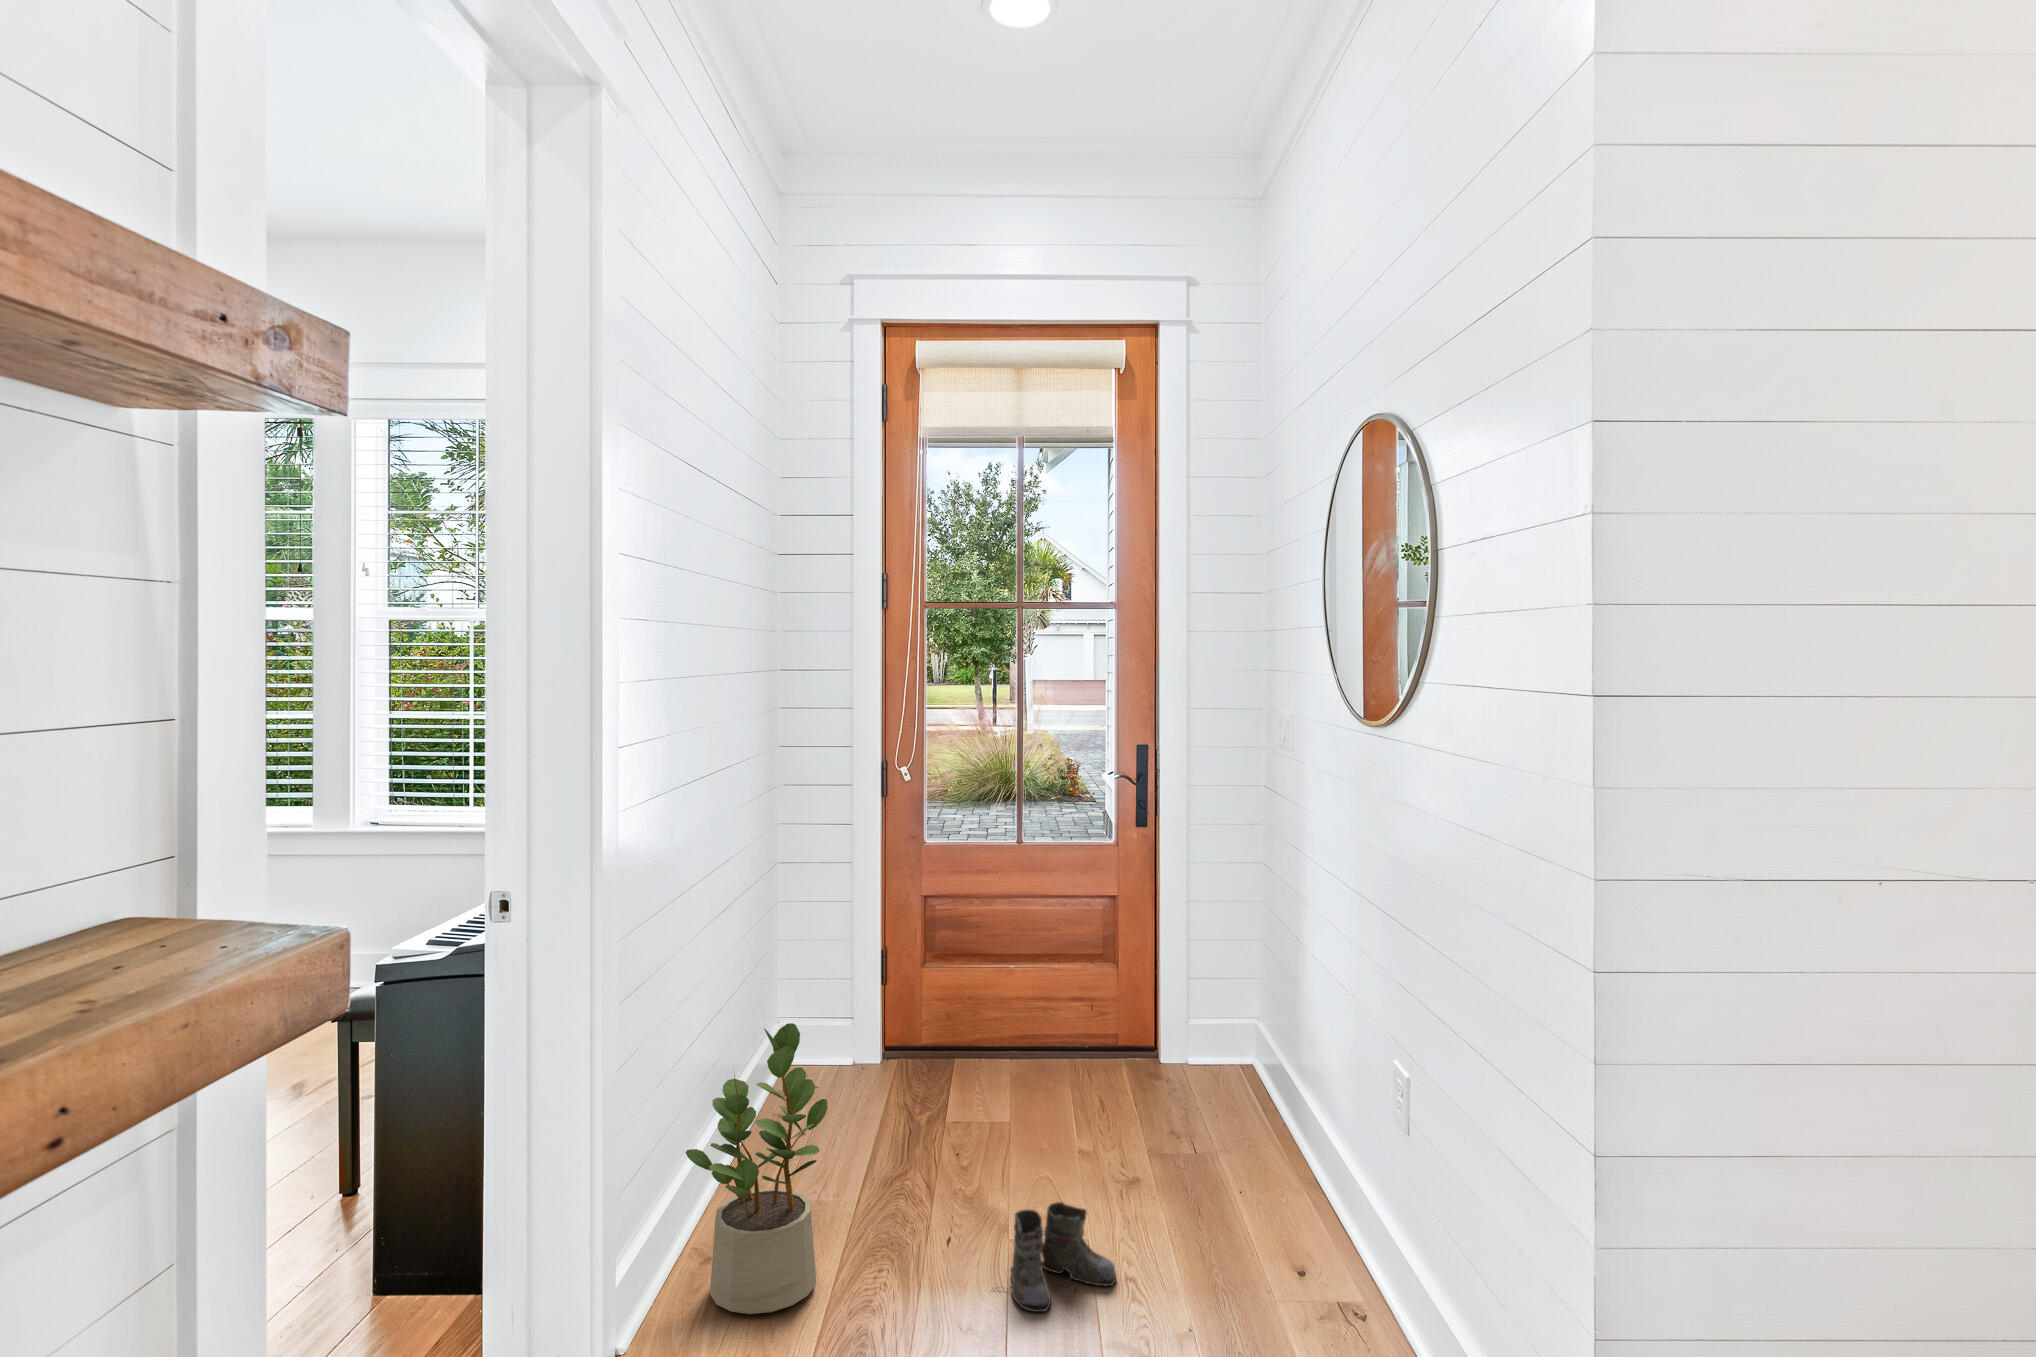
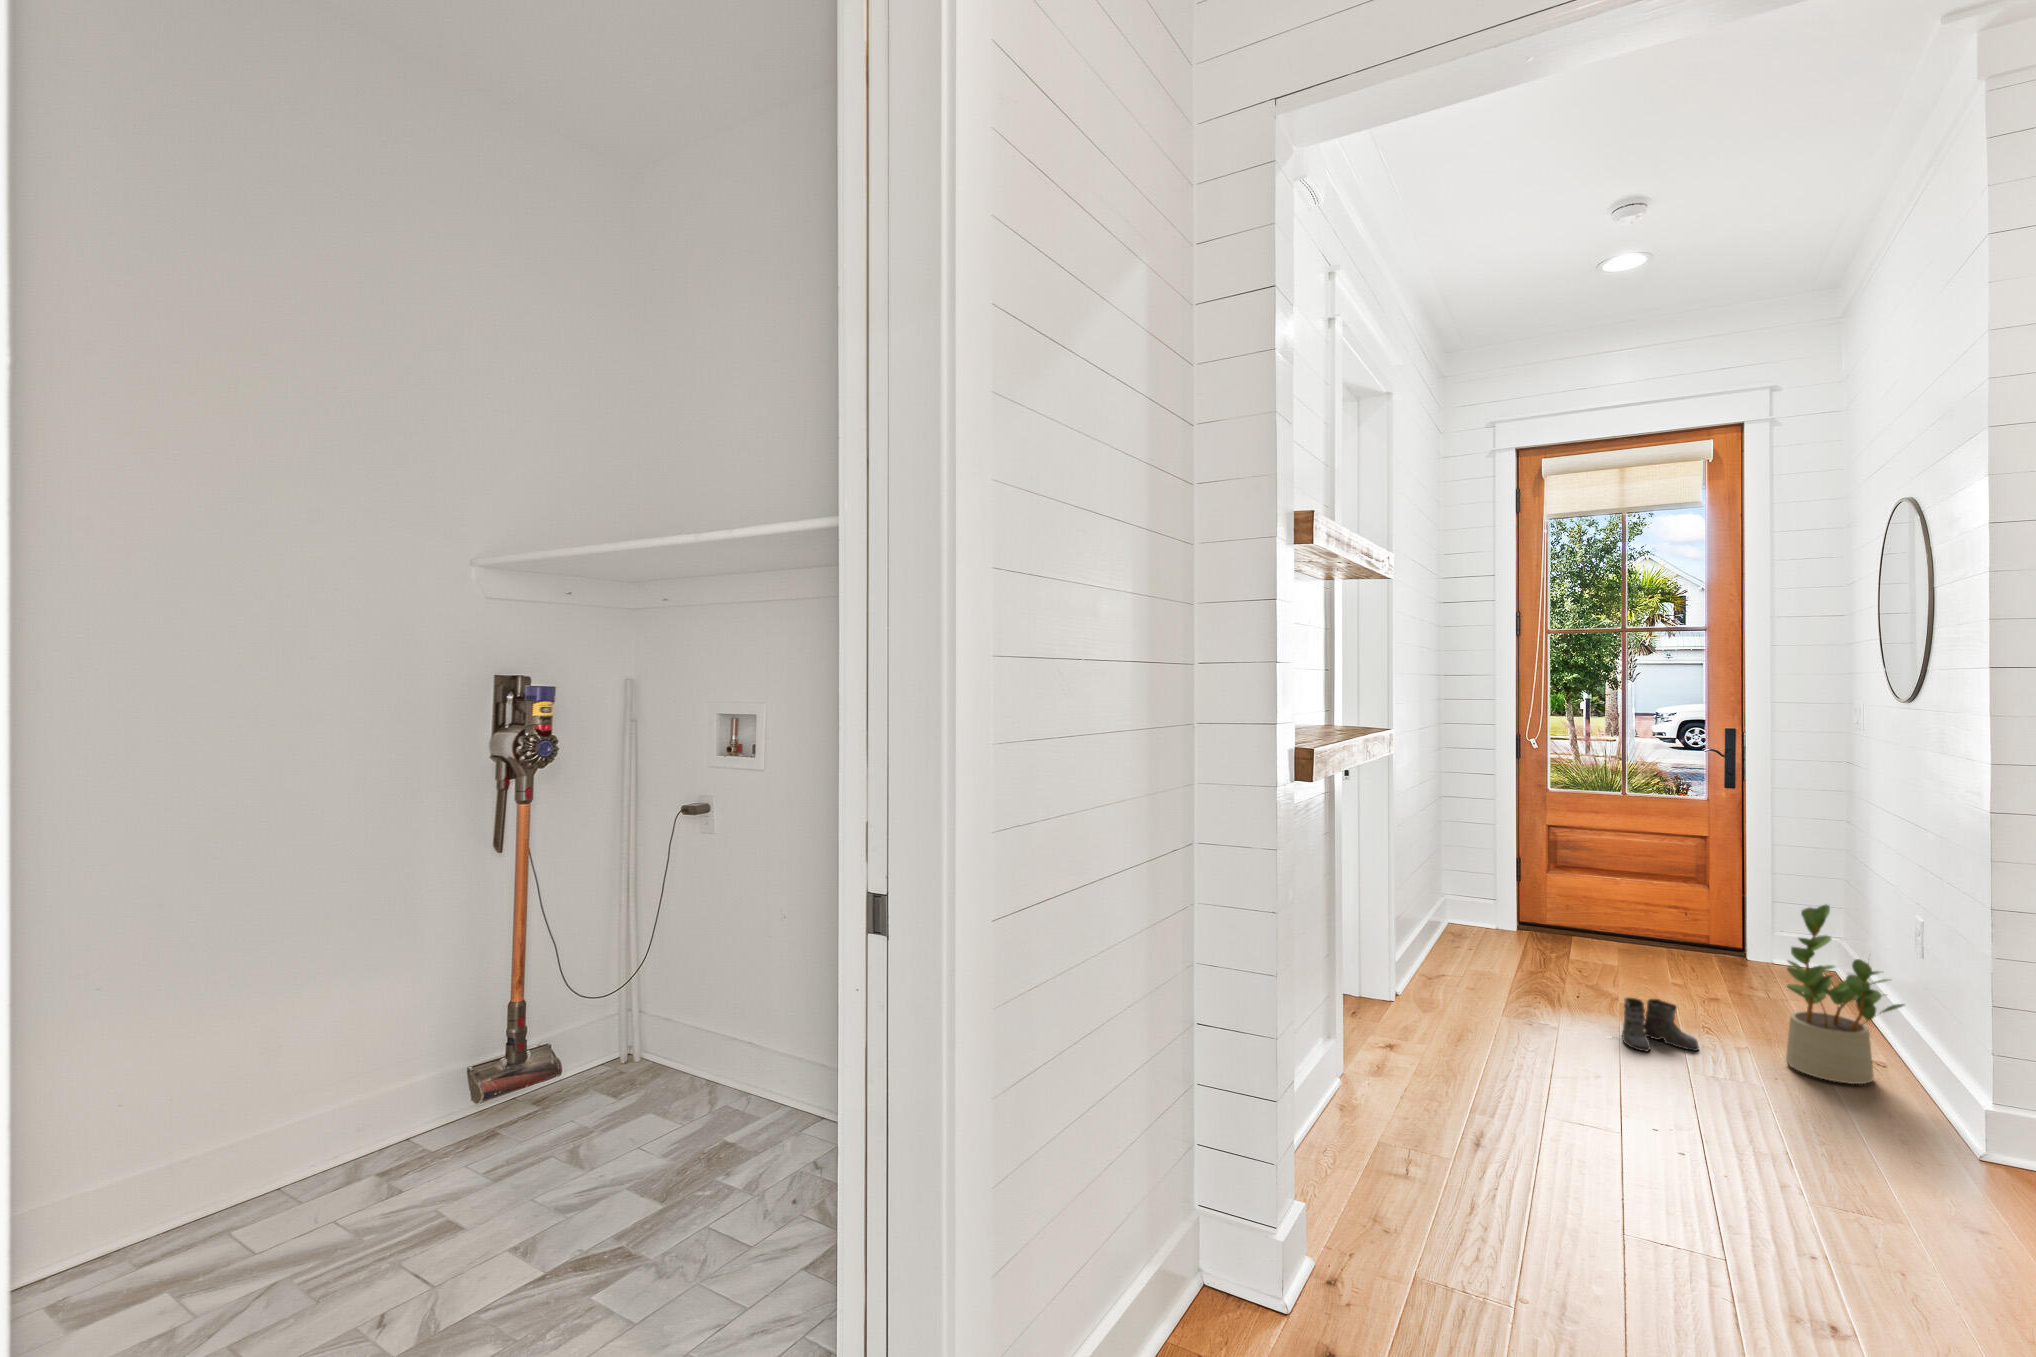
potted plant: present [686,1023,828,1314] -> present [1786,905,1904,1084]

